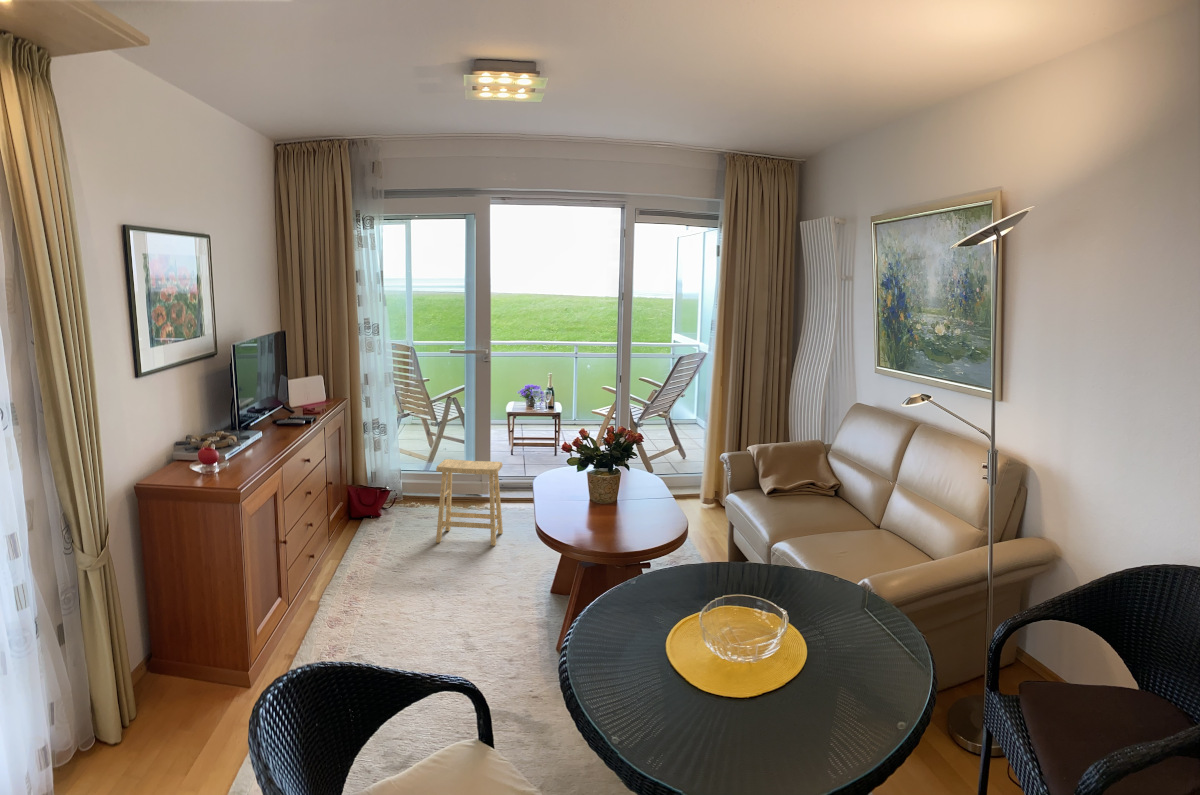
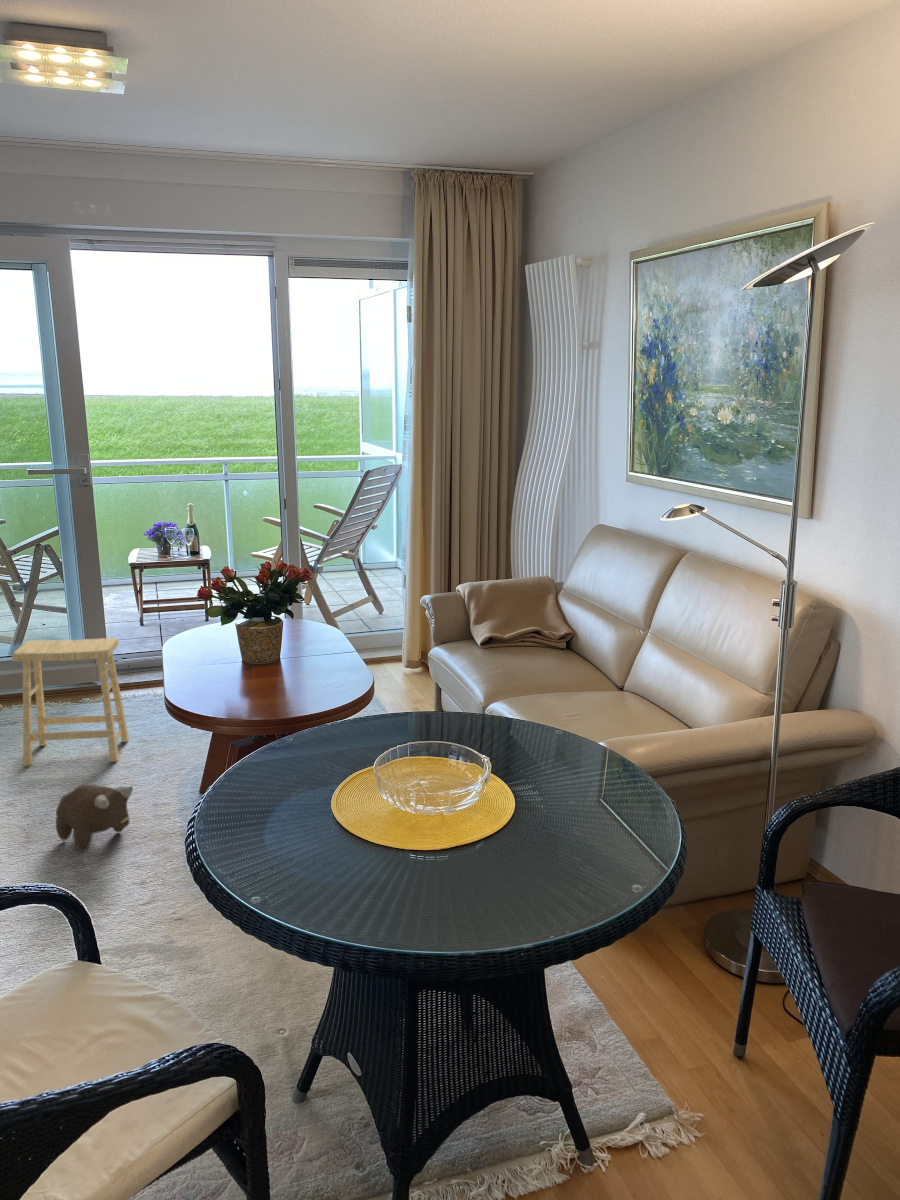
plush toy: none [459,554,509,598] -> present [56,784,133,852]

